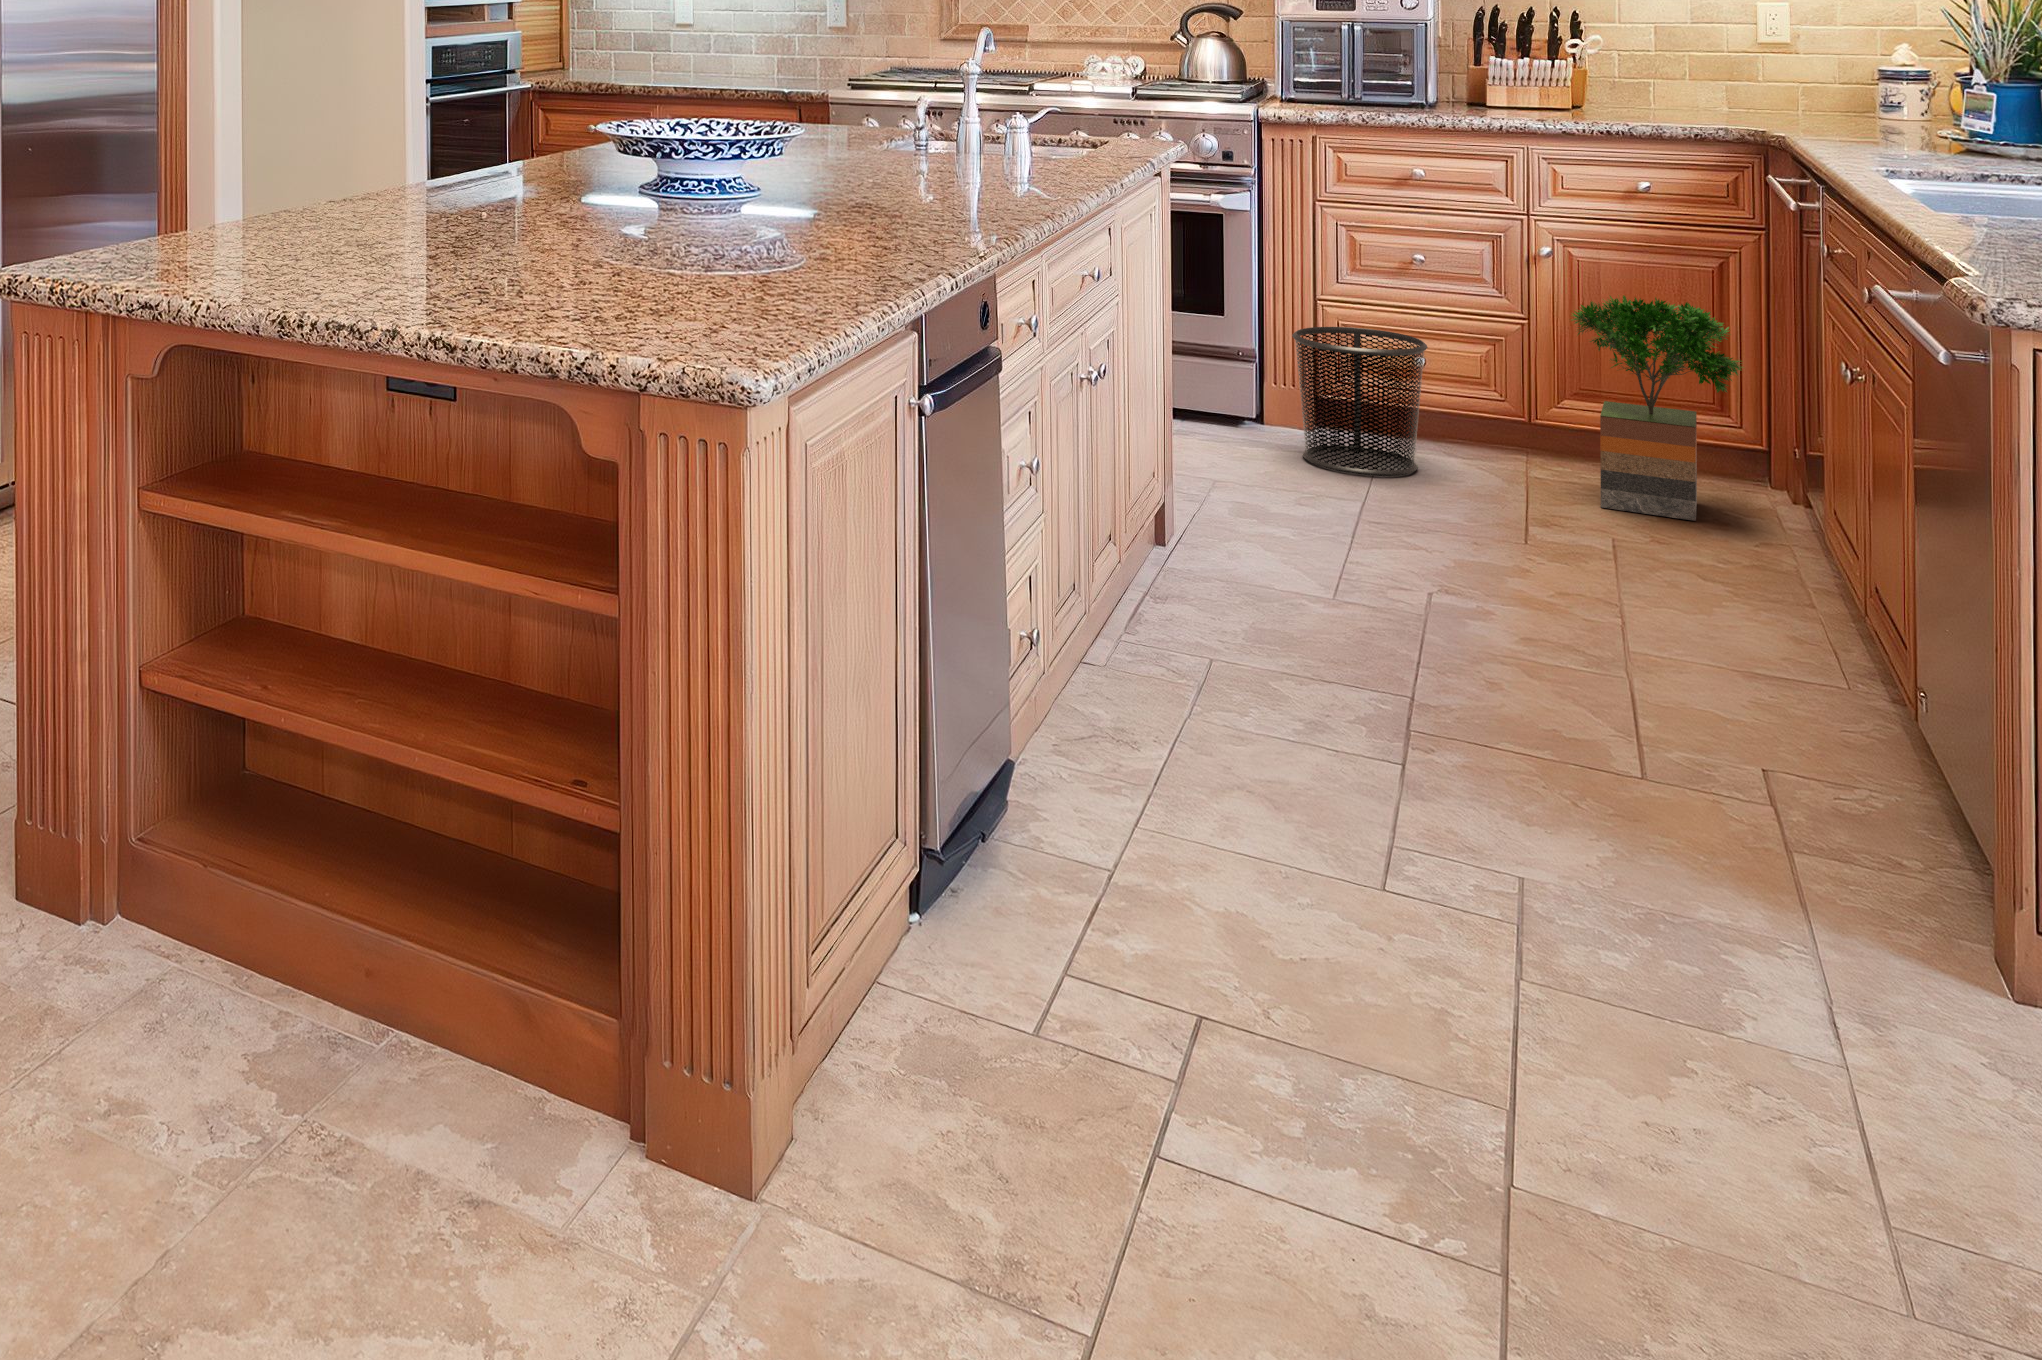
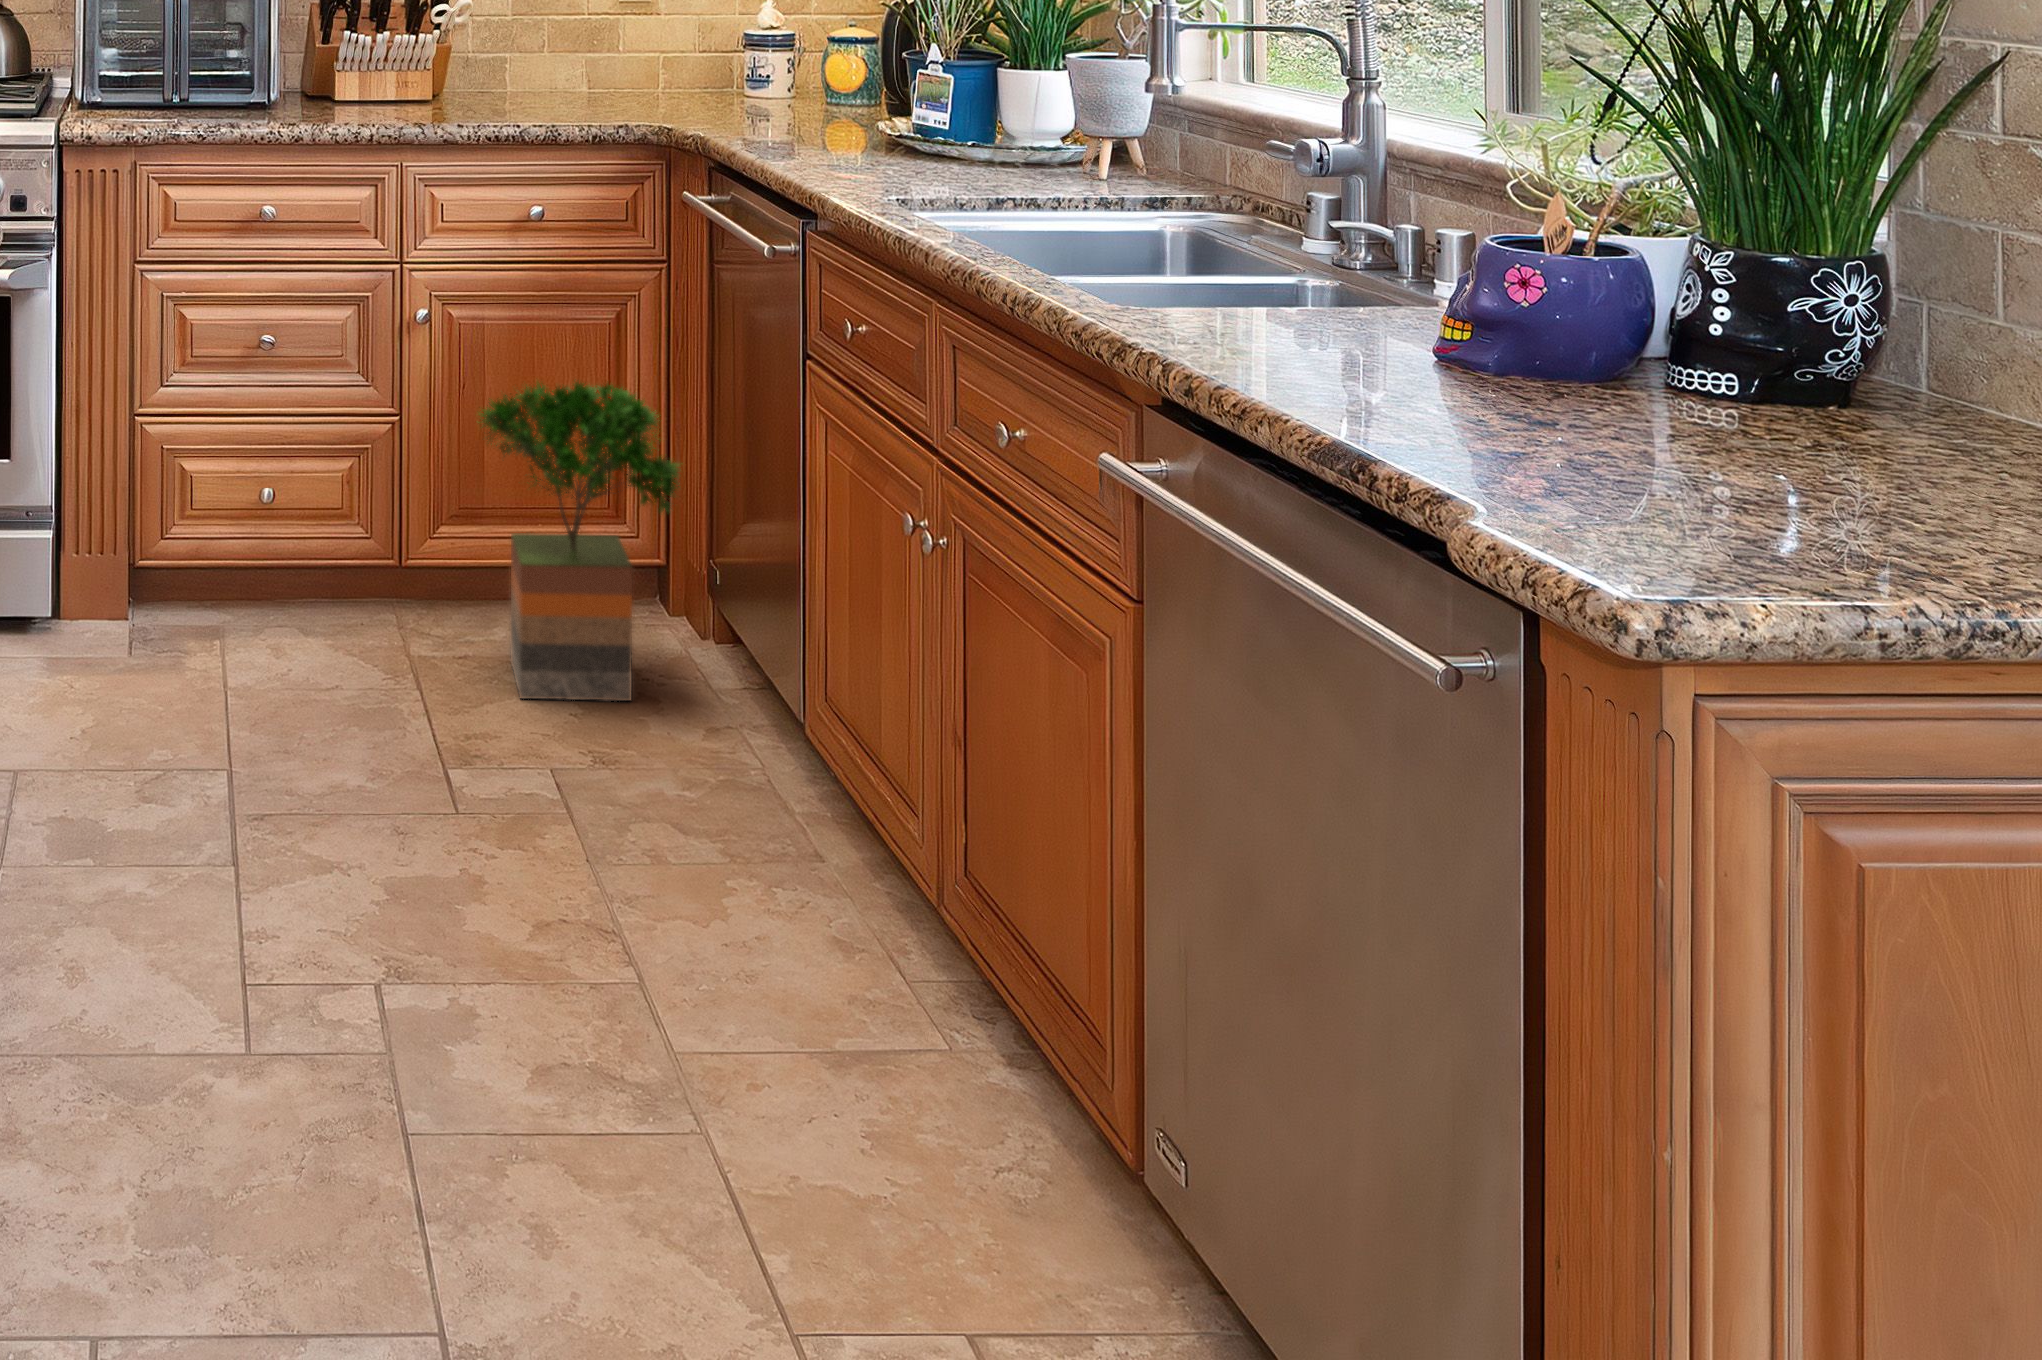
trash can: present [1292,327,1428,476] -> none [117,456,298,697]

